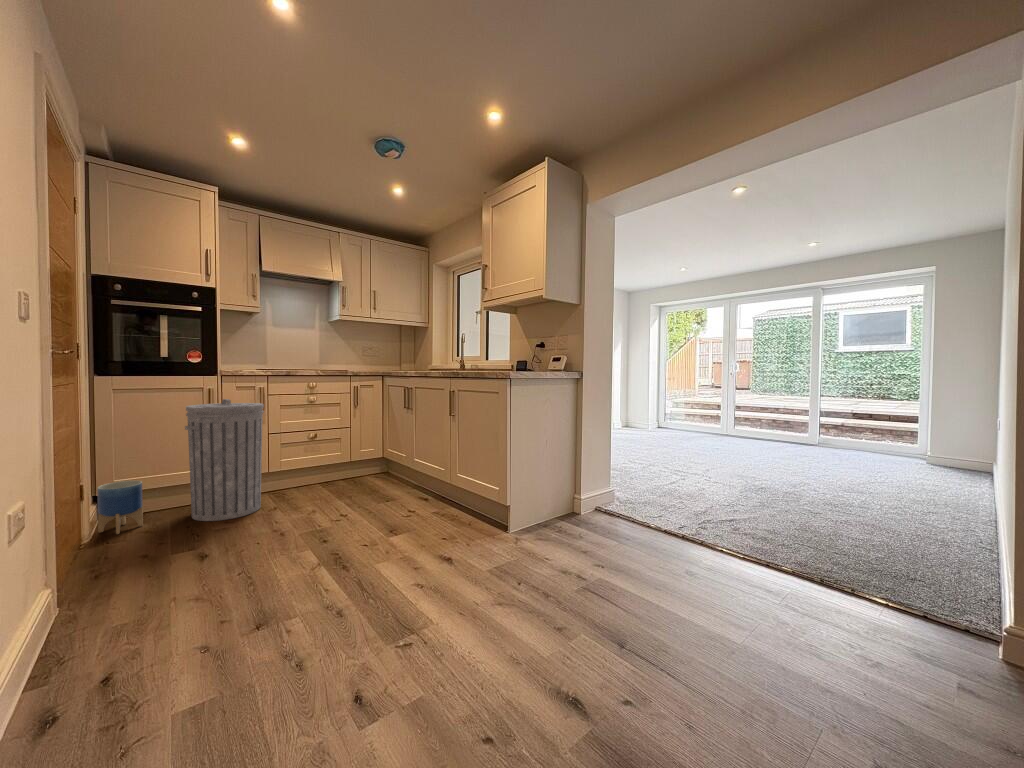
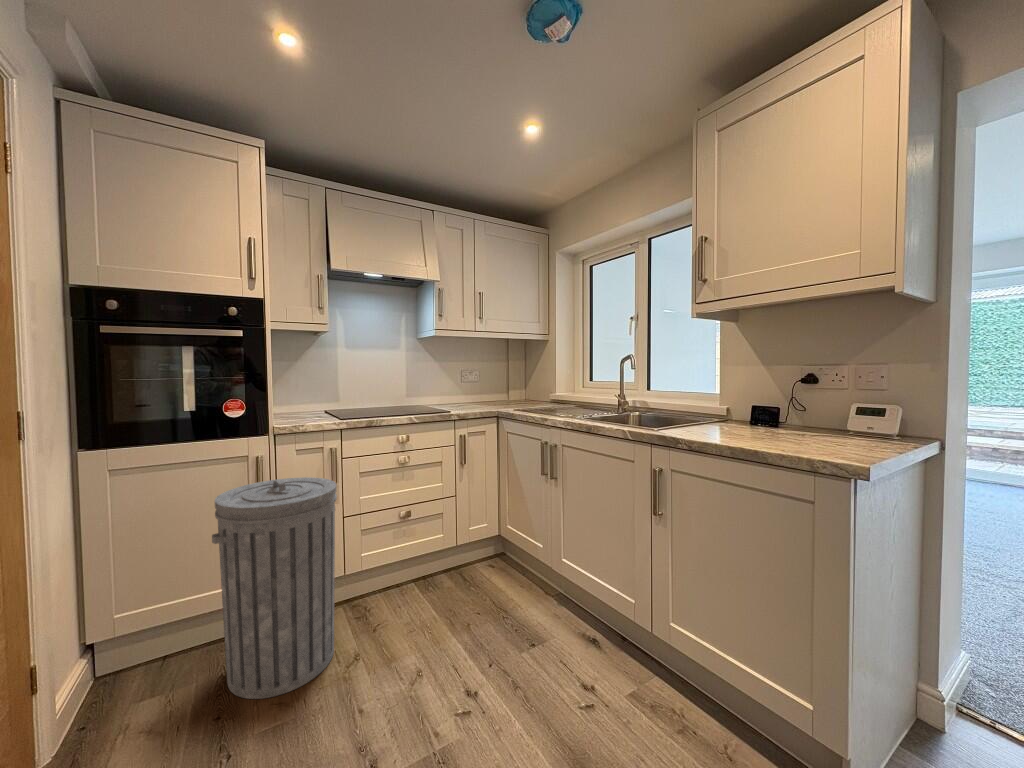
planter: present [97,481,143,534] -> none [68,627,148,741]

